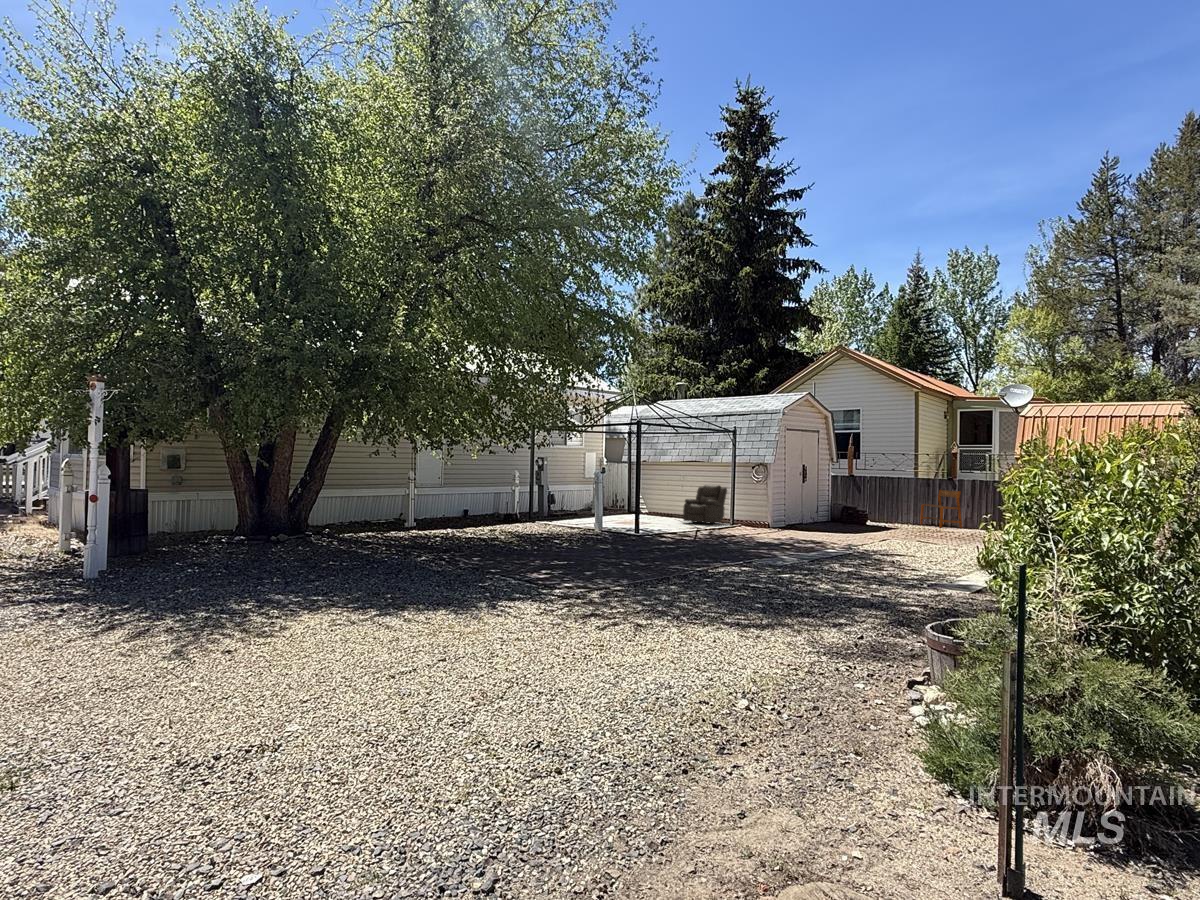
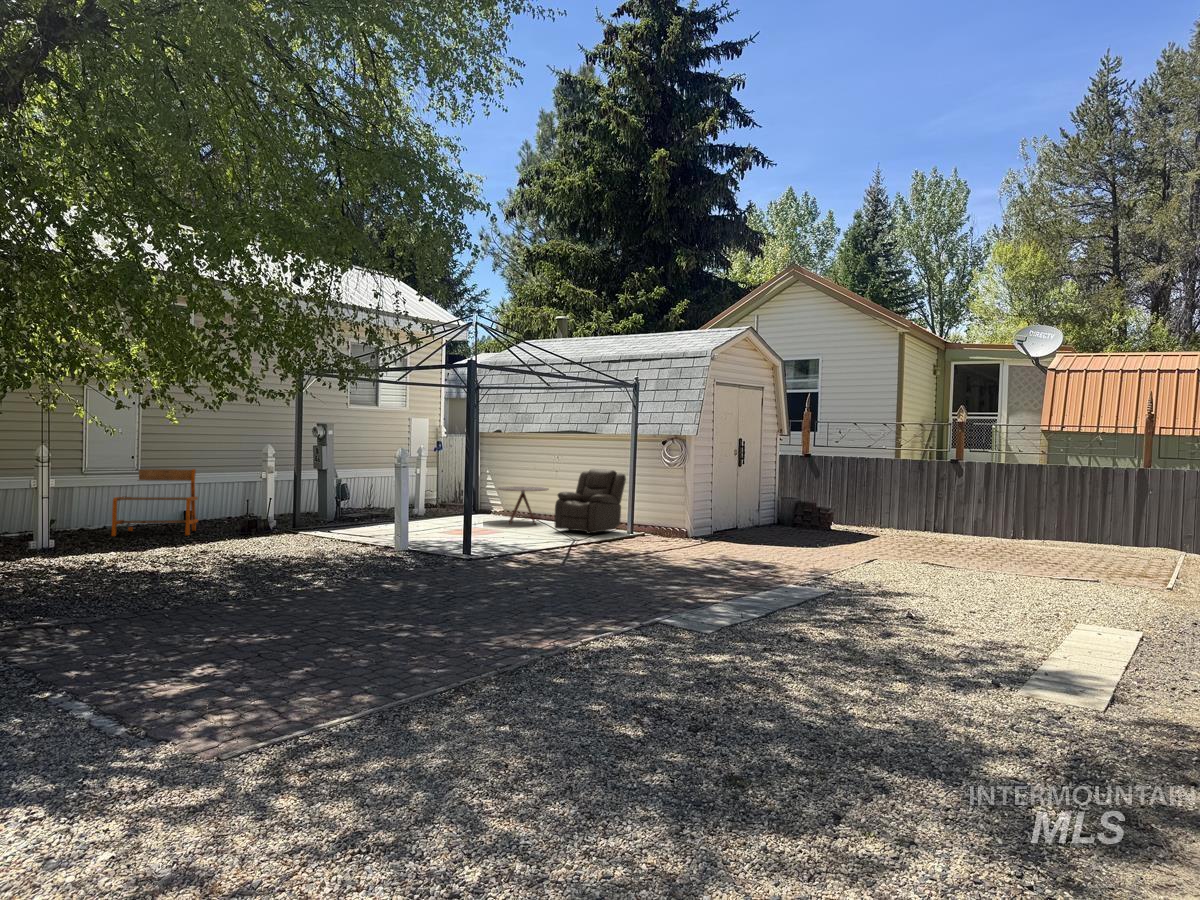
bench: present [920,490,962,528] -> present [111,469,198,536]
round table: none [646,496,678,520] -> present [497,486,549,524]

